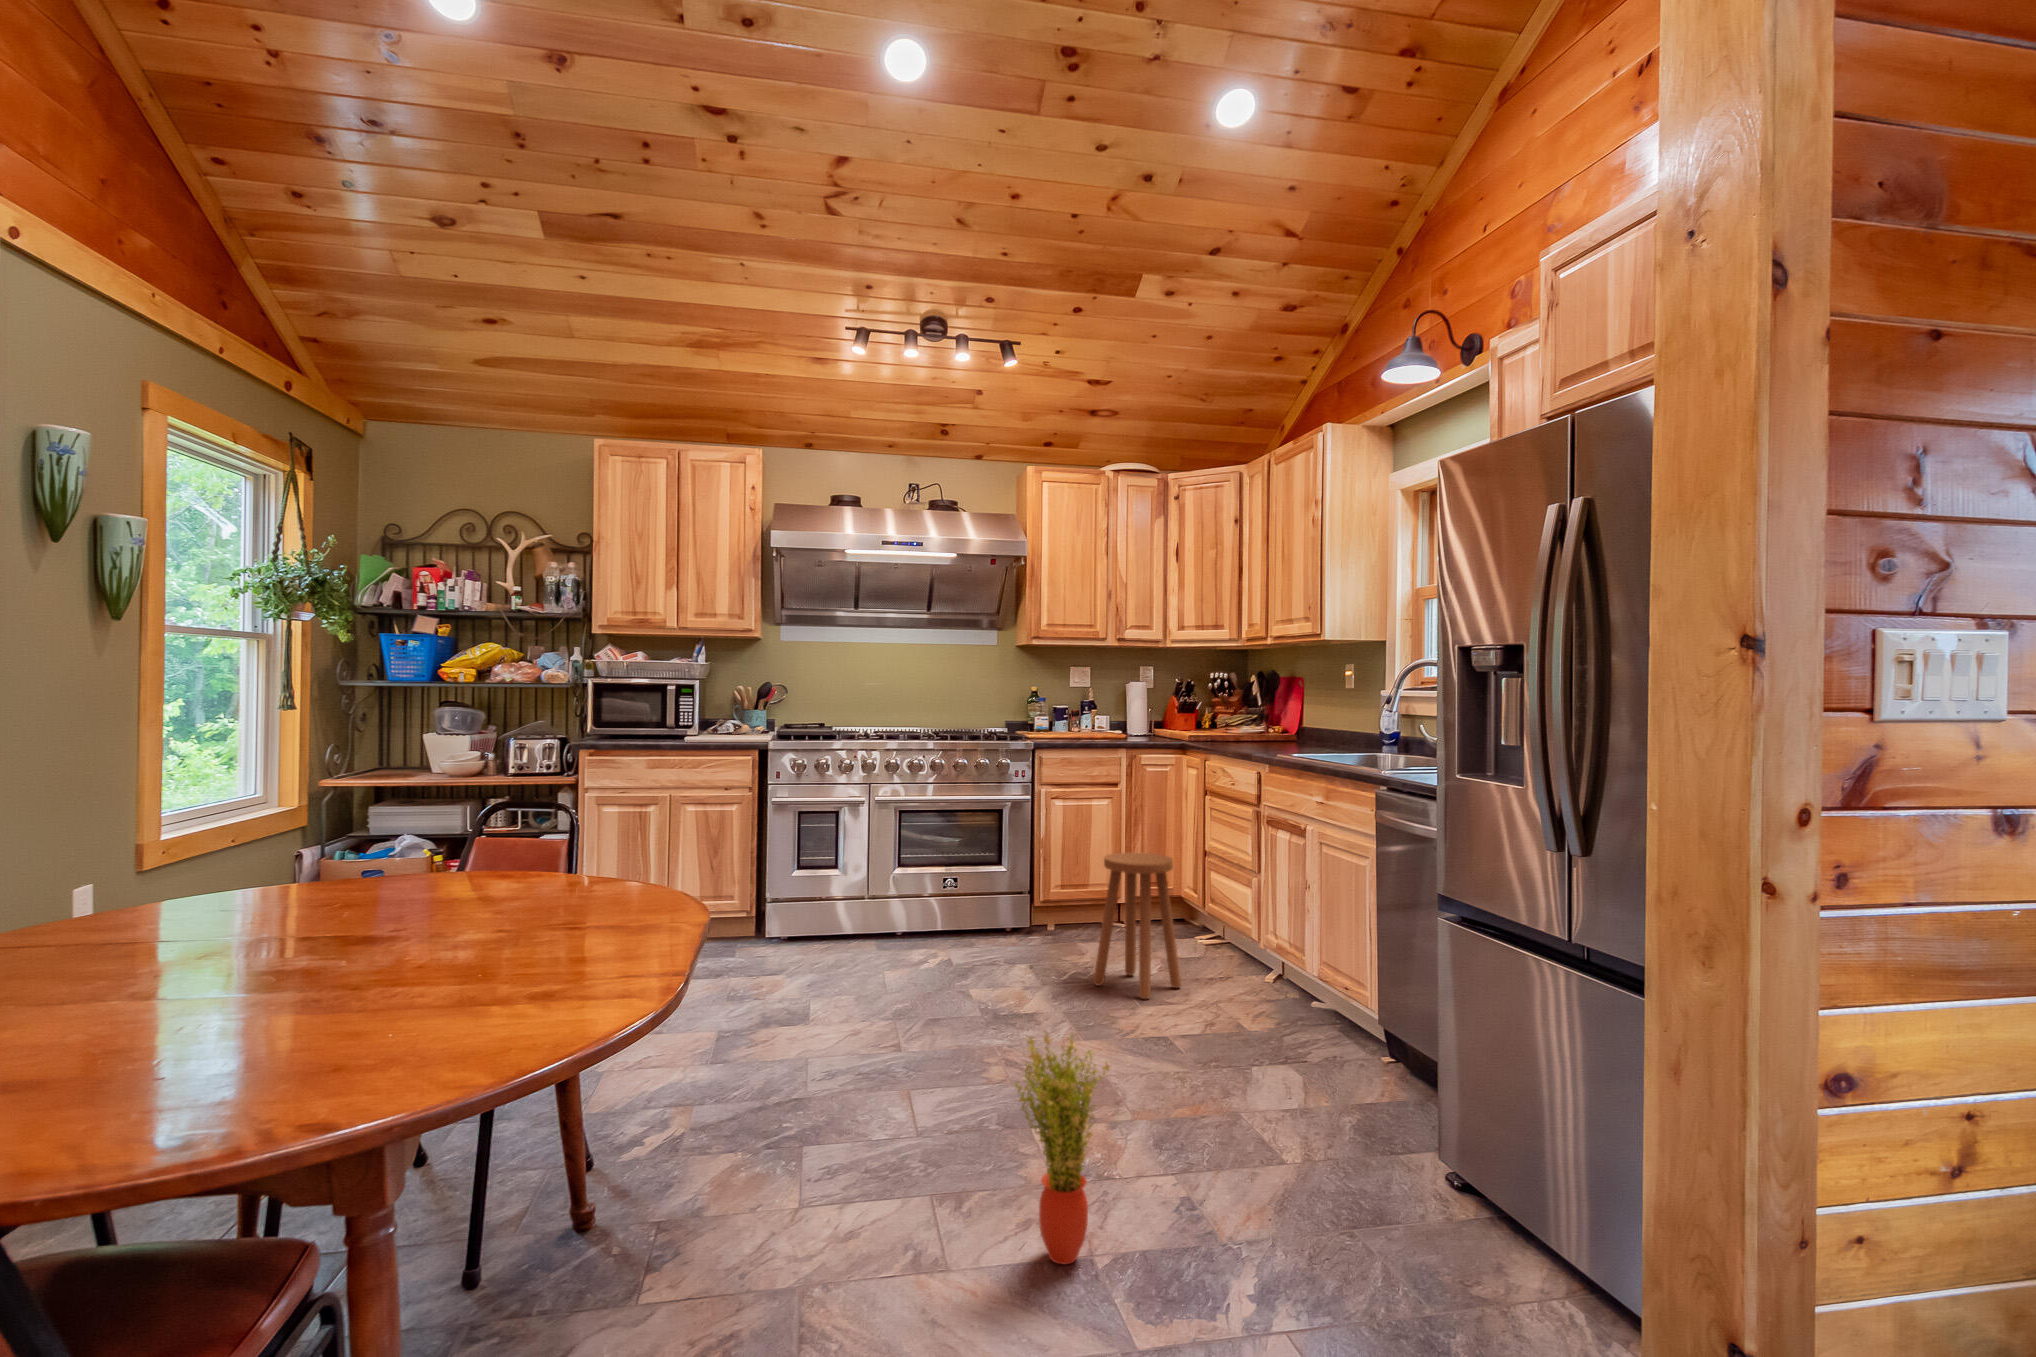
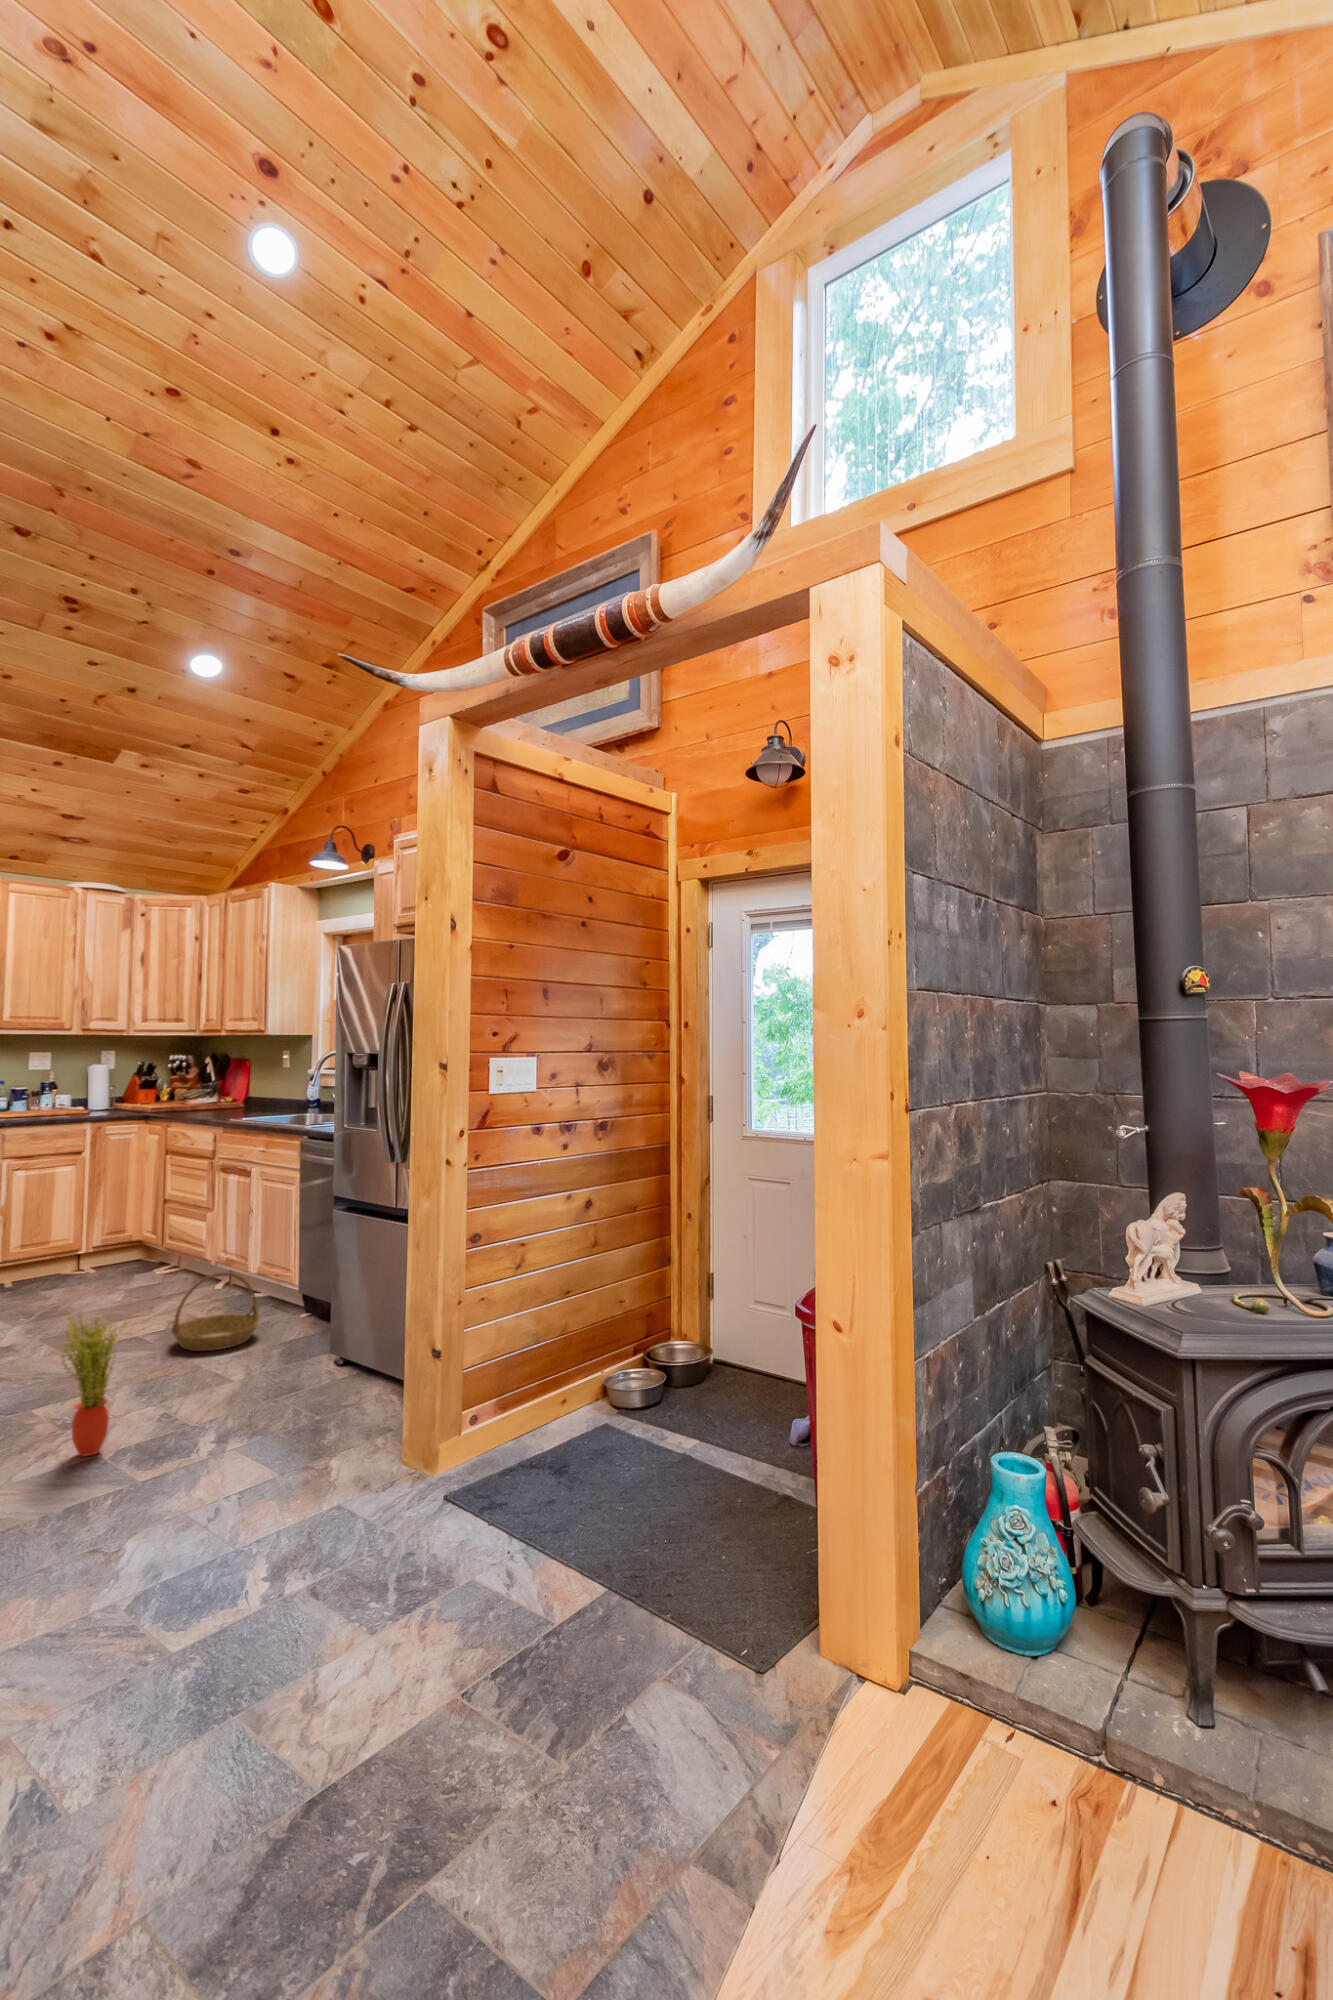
stool: present [1093,853,1181,999] -> none [67,1204,148,1317]
basket: none [1199,977,1320,1096] -> present [172,1272,260,1351]

